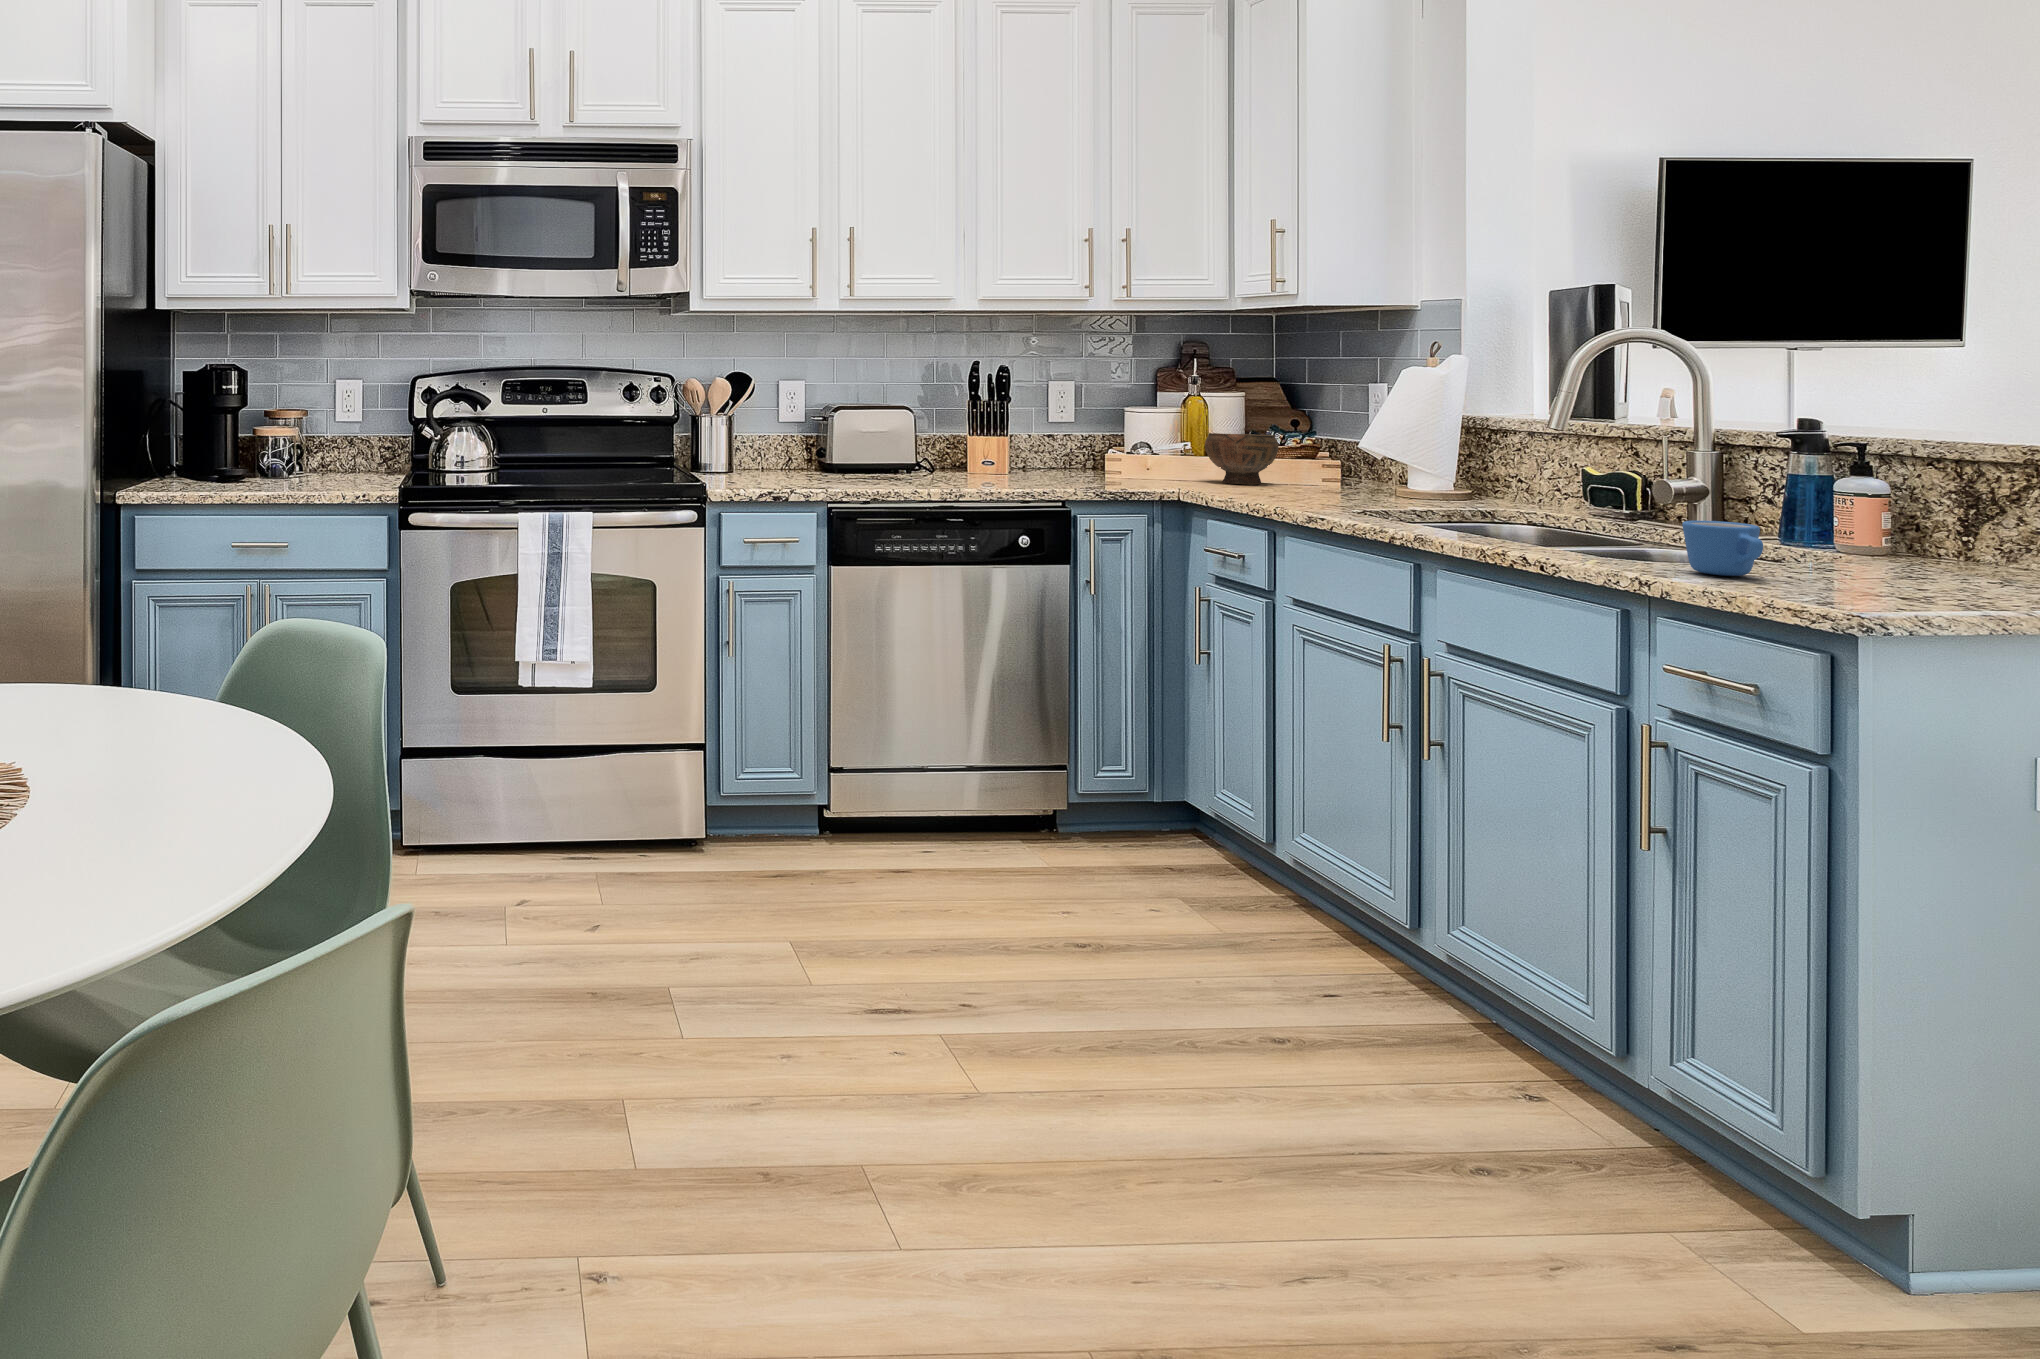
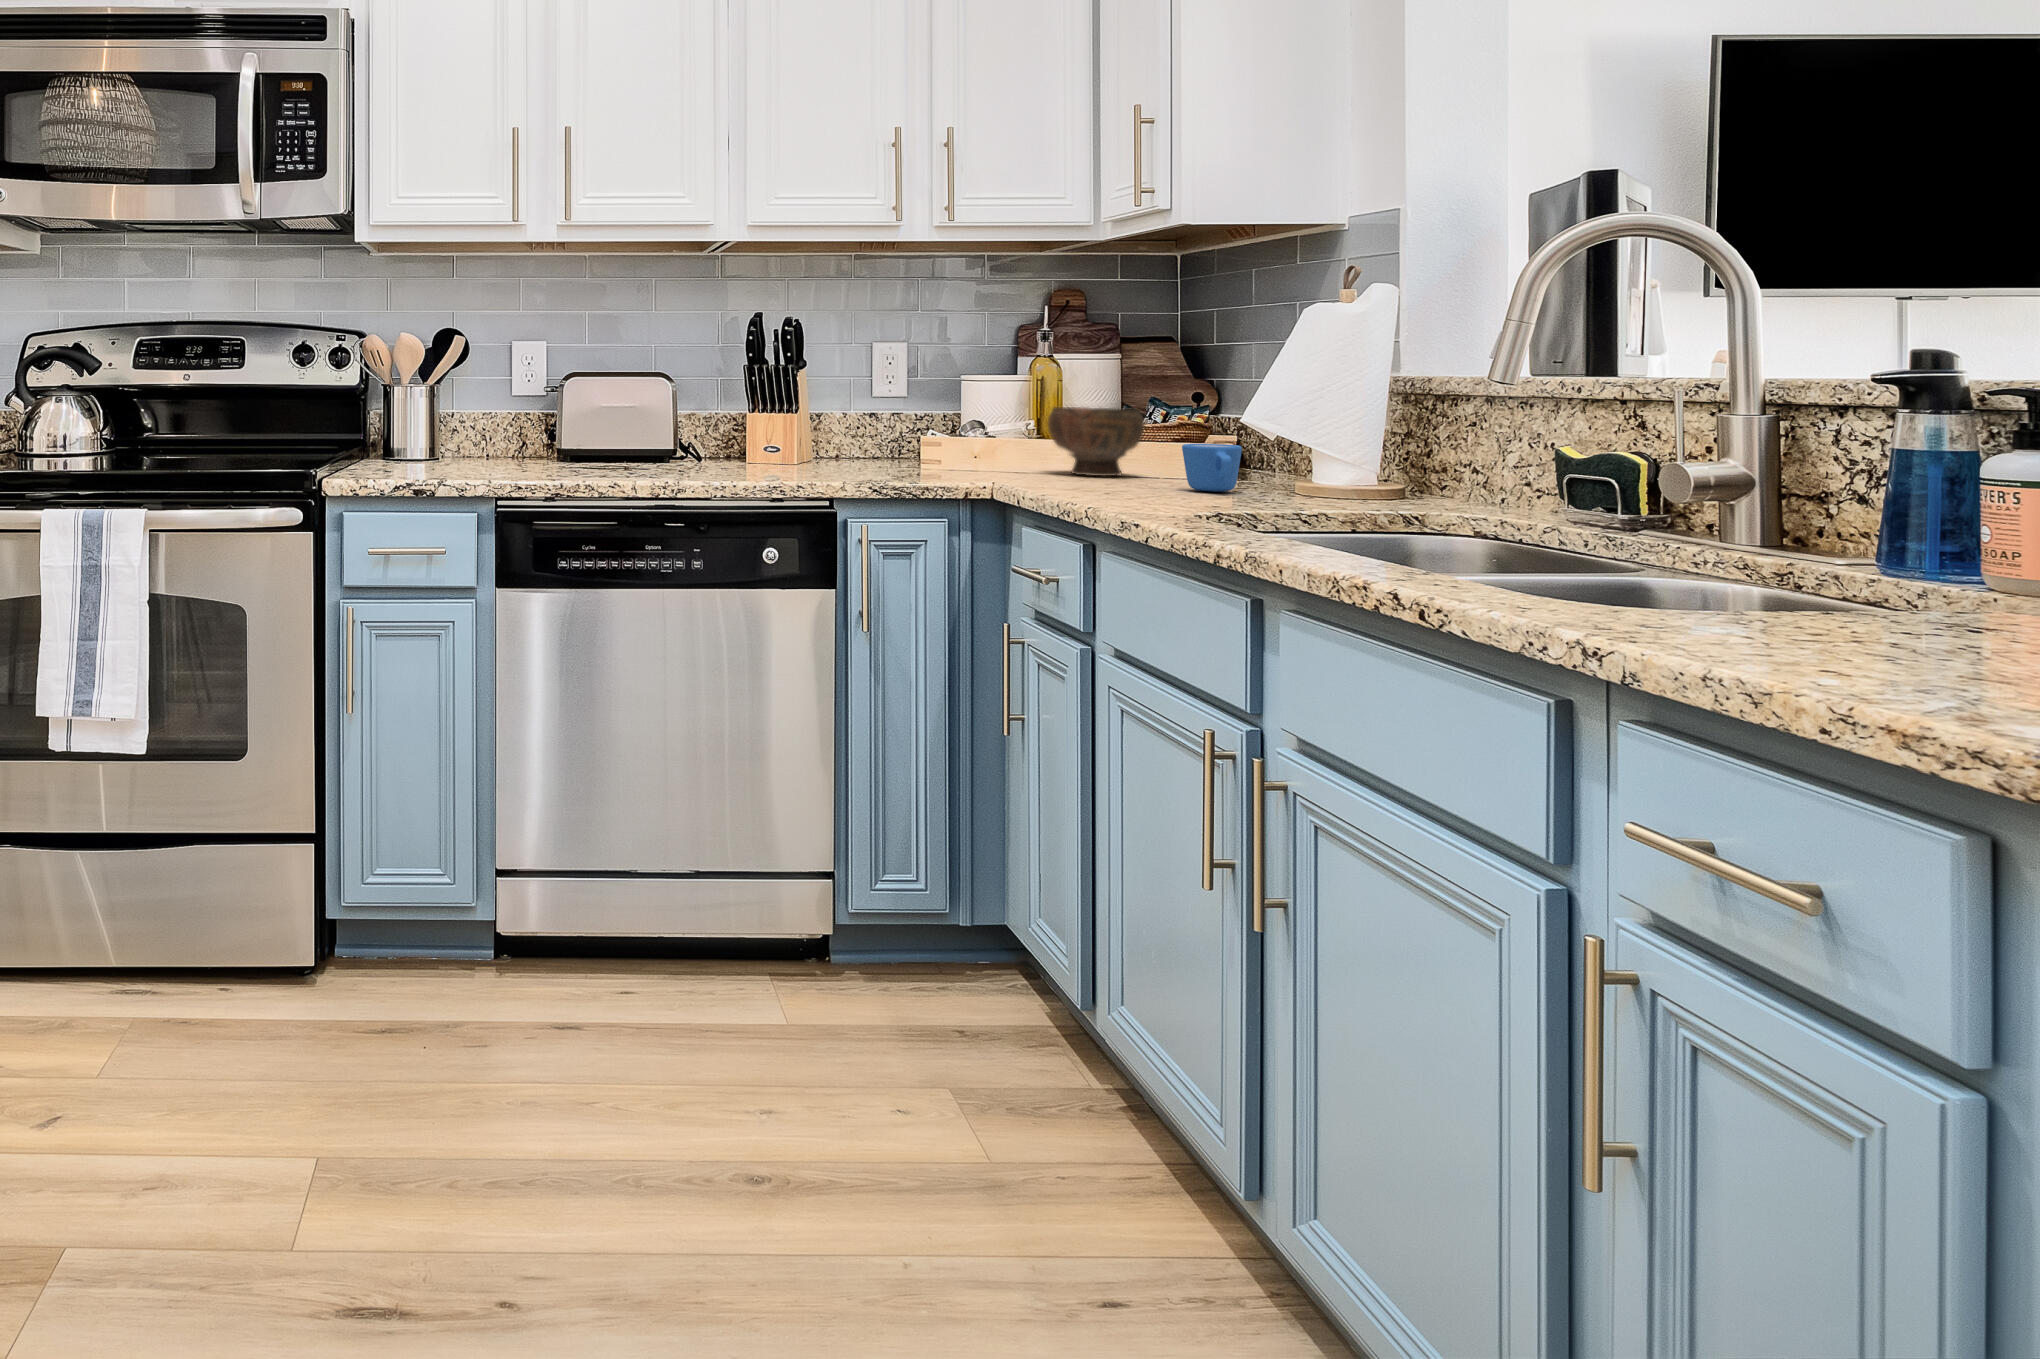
mug: present [1682,521,1763,576] -> present [1182,444,1242,492]

